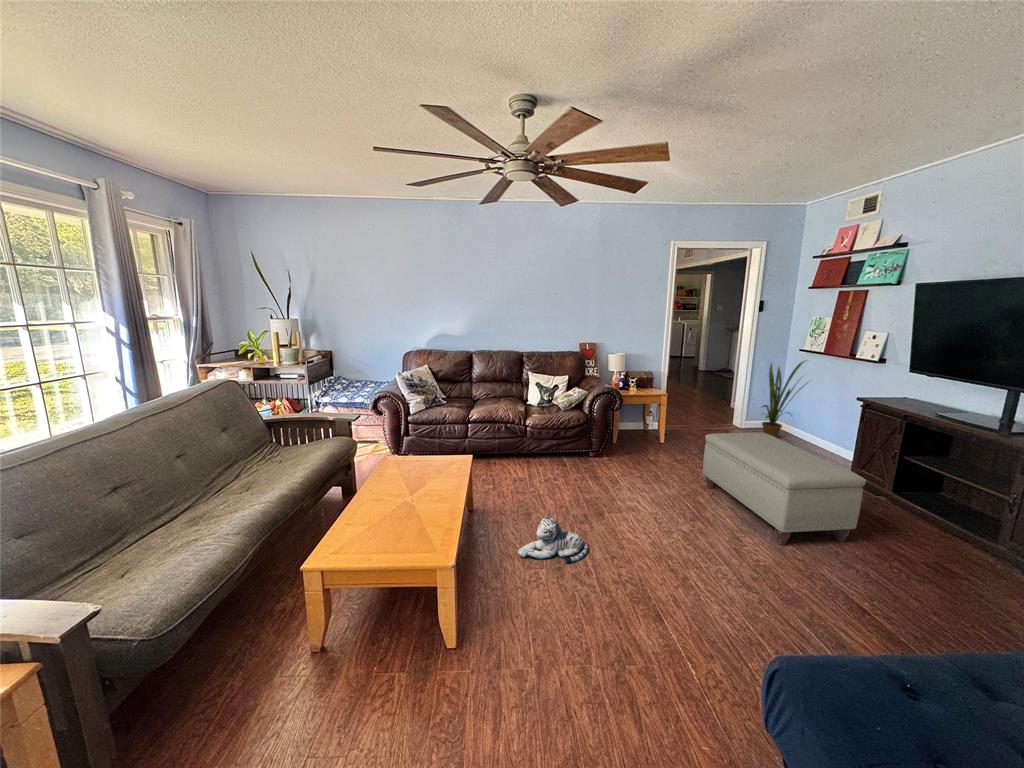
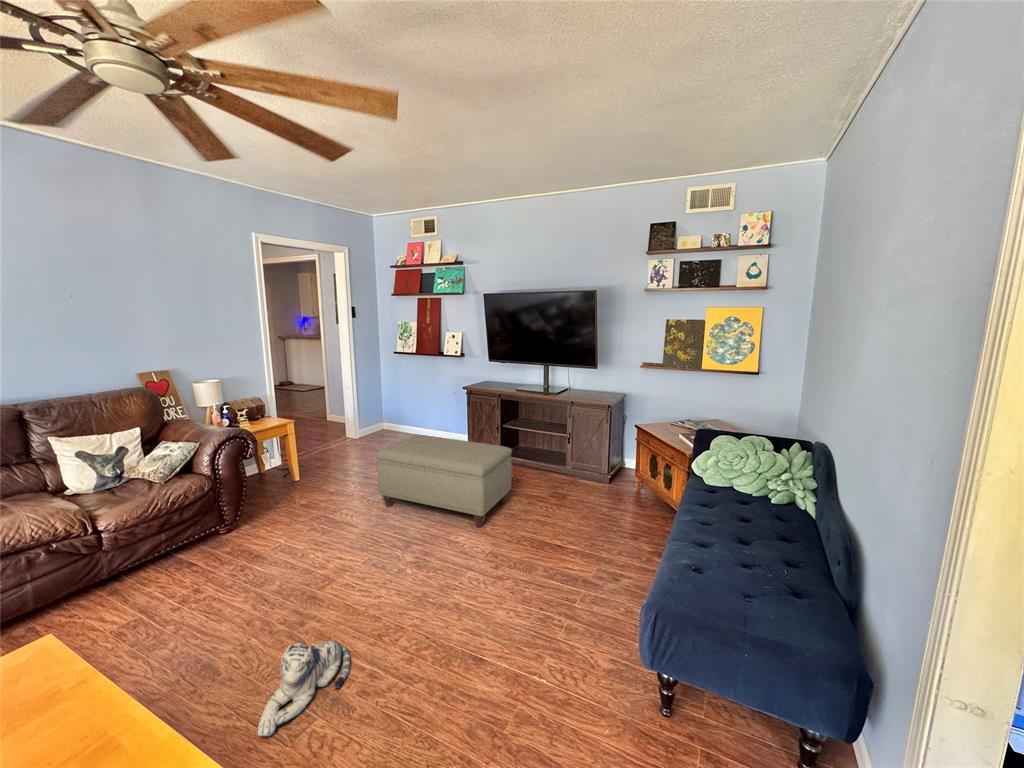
house plant: present [762,361,808,438] -> none [370,360,411,441]

